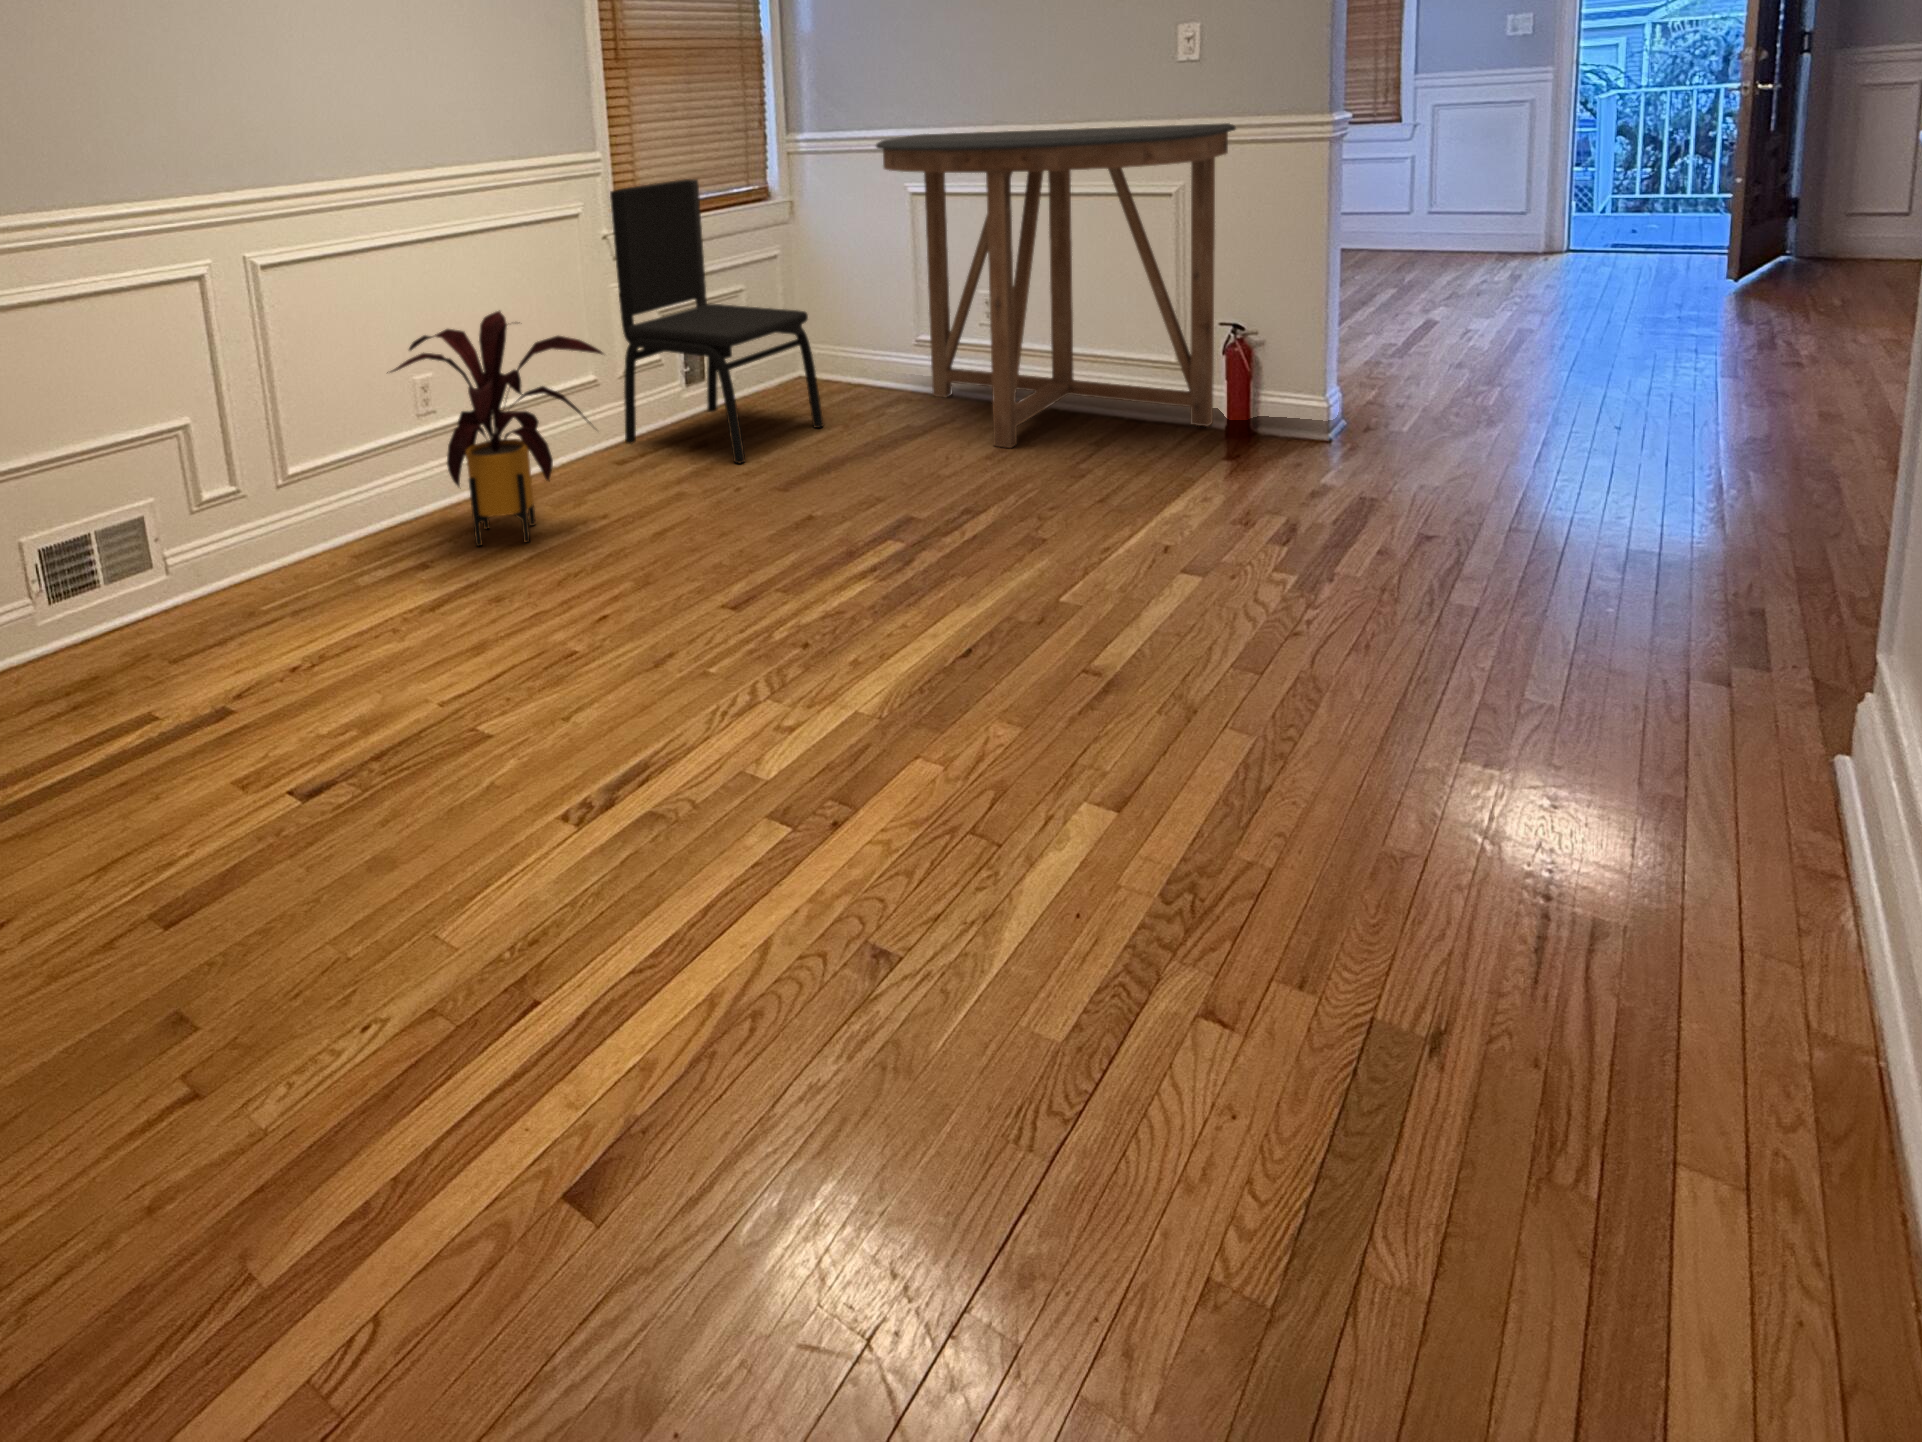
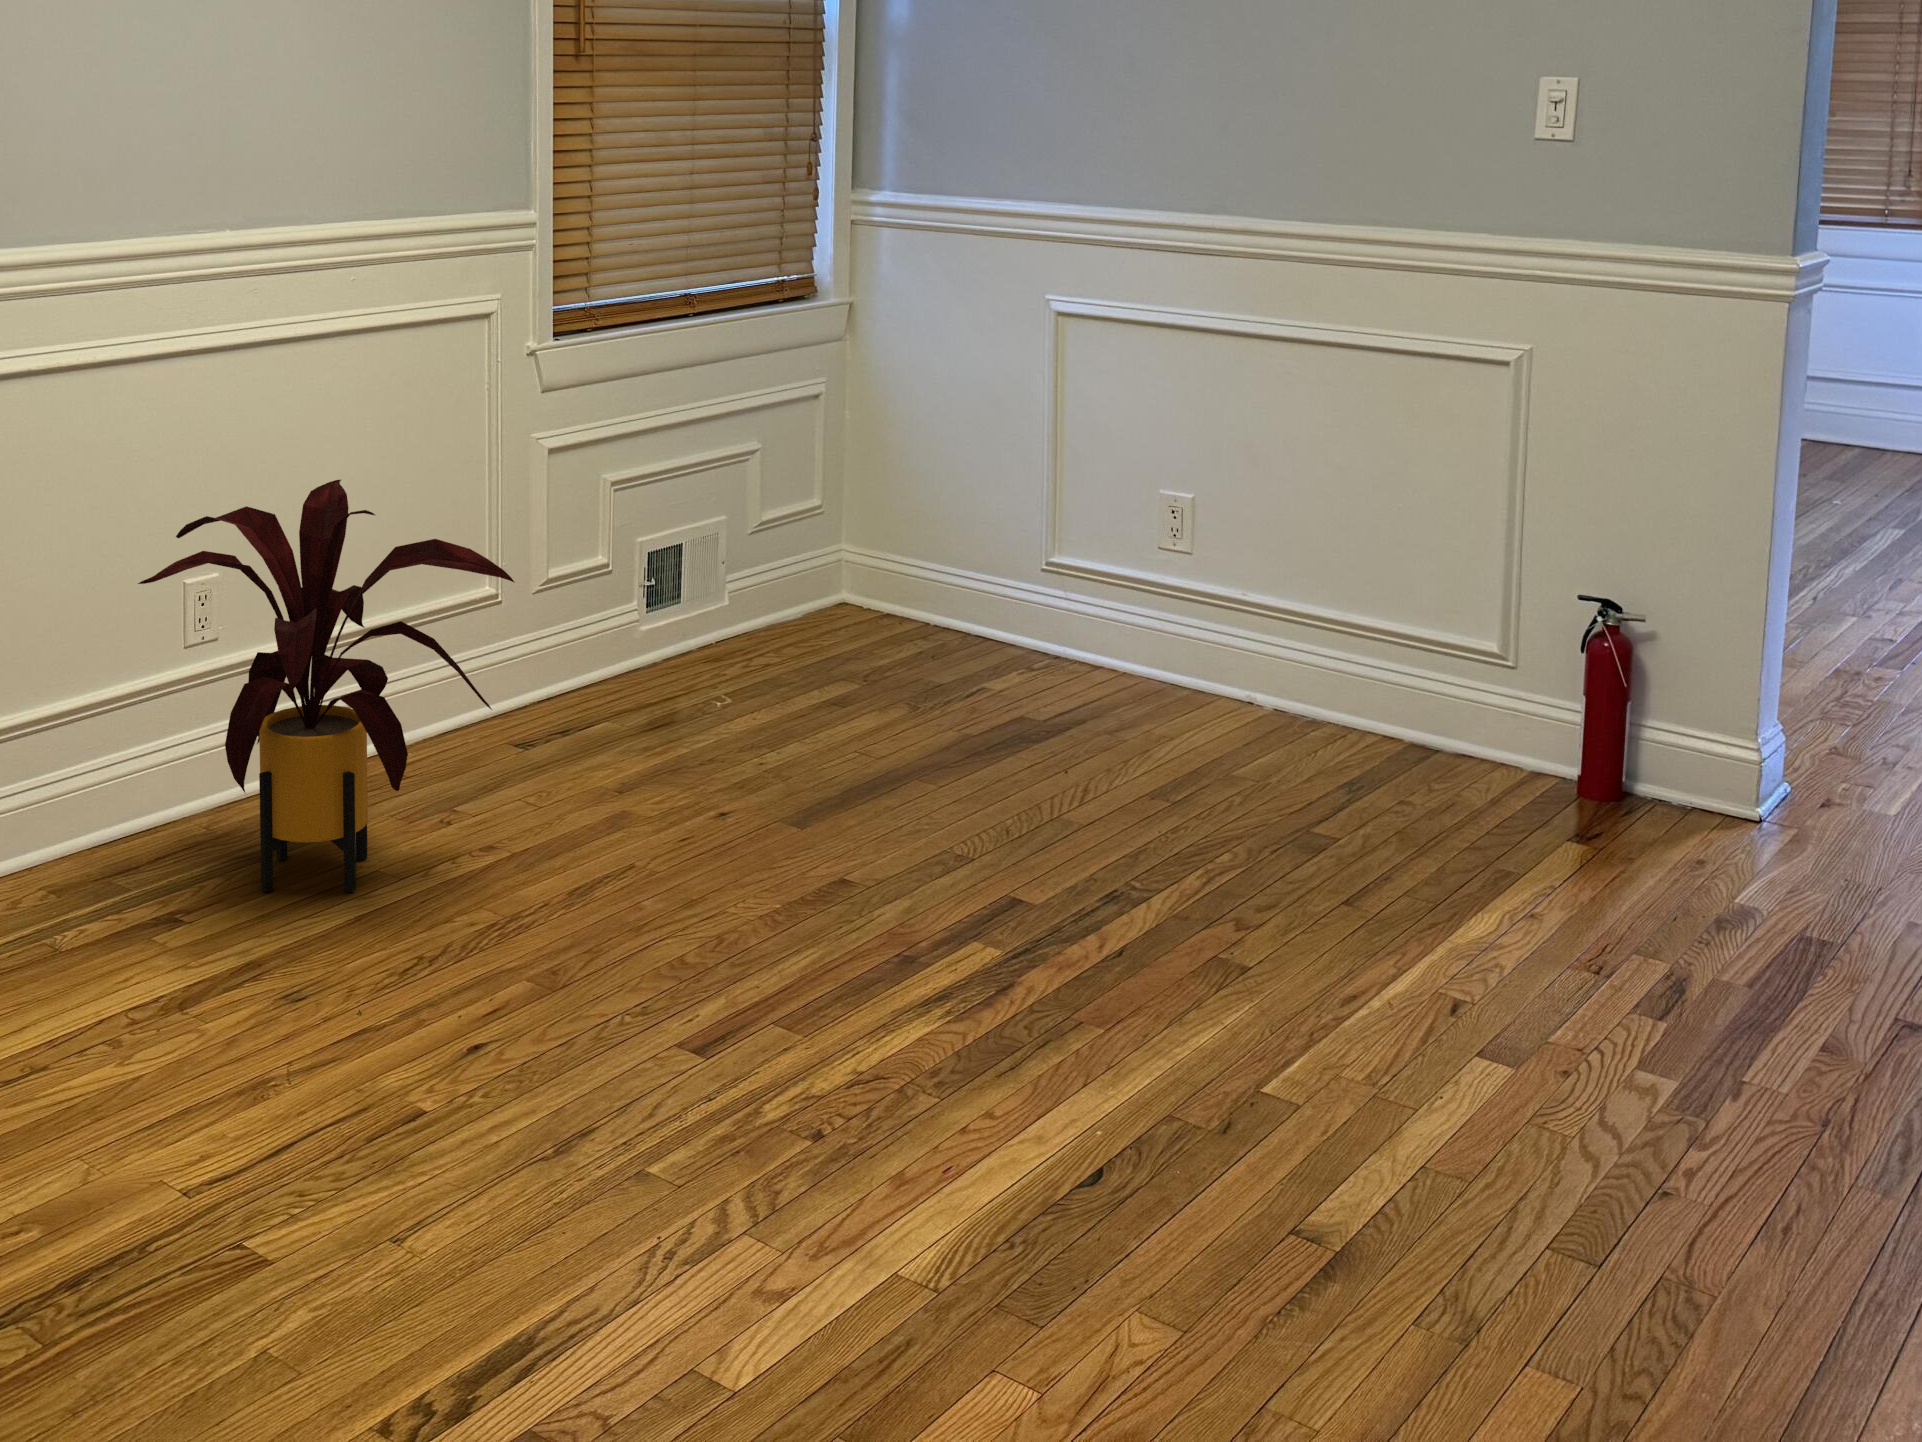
console table: present [876,123,1236,448] -> none [1005,215,1628,784]
dining chair: present [610,179,823,463] -> none [531,261,878,771]

